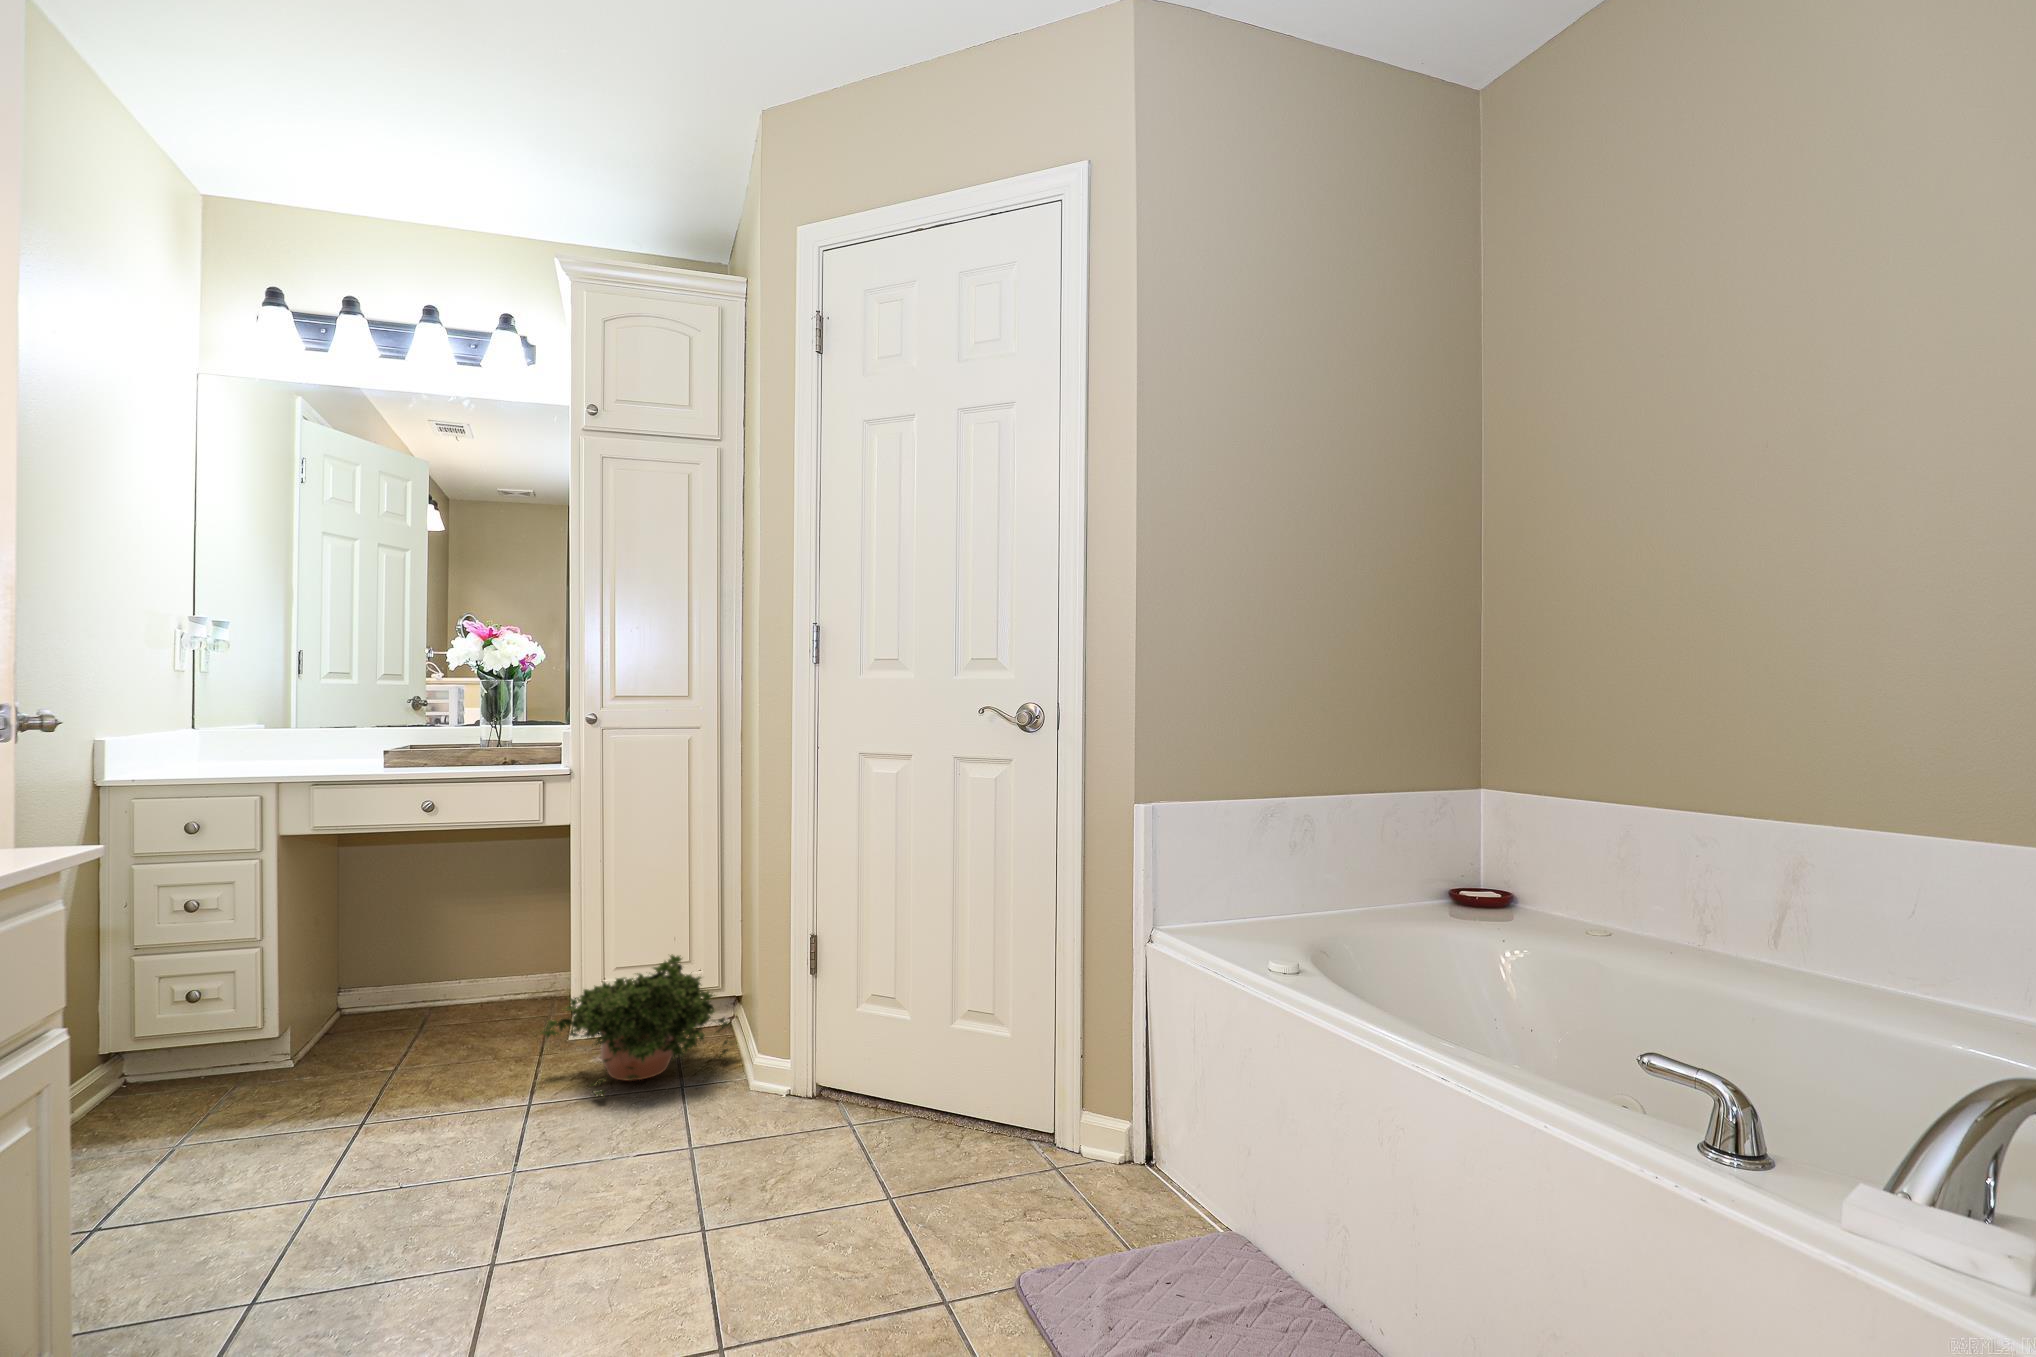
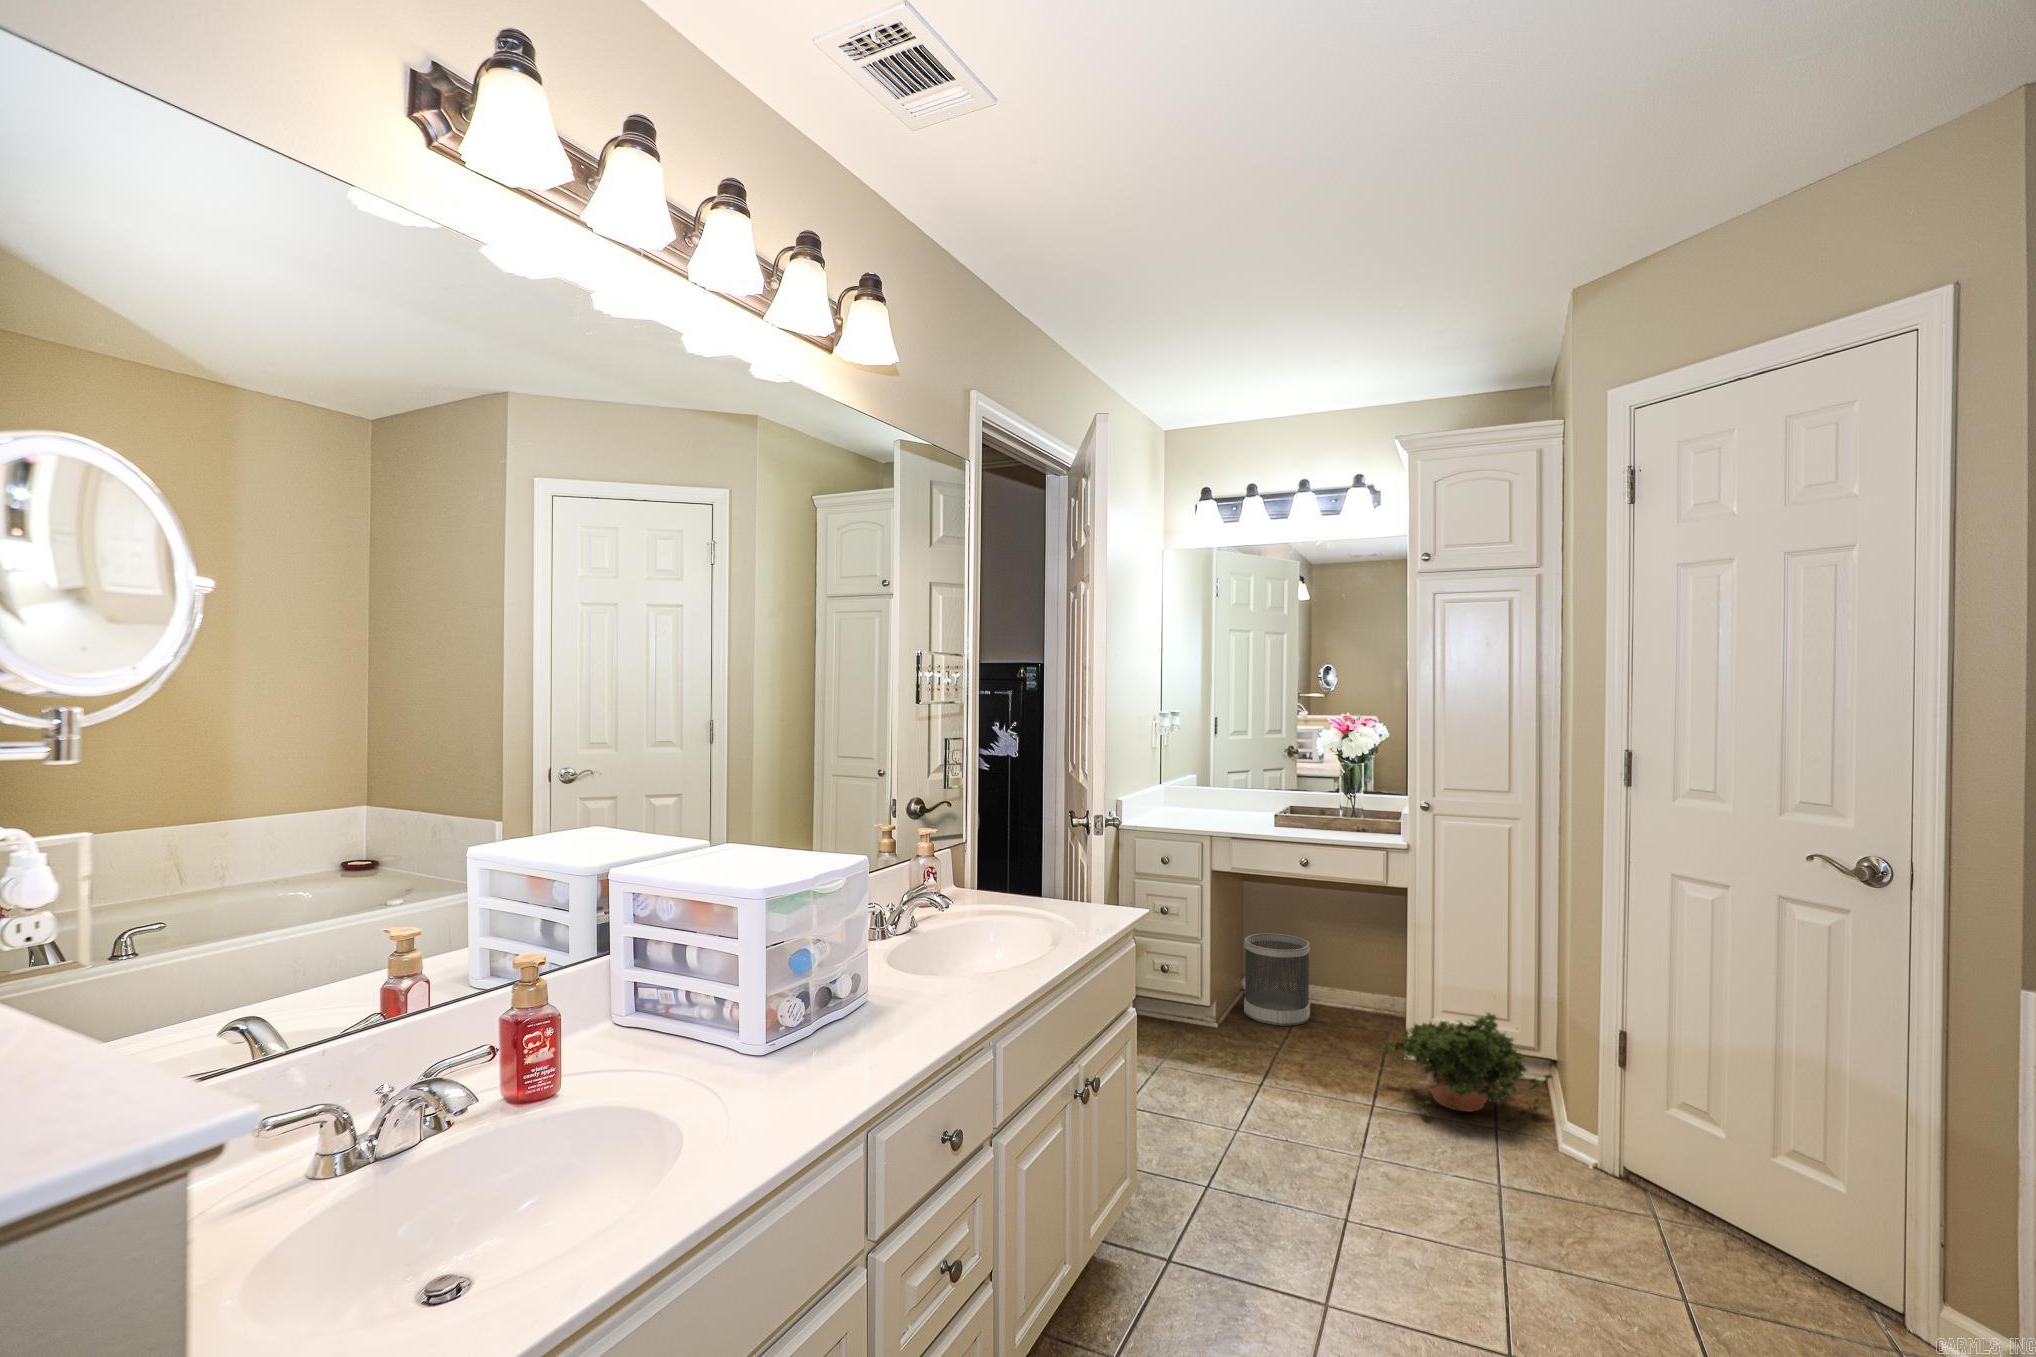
wastebasket: none [336,920,440,1048] -> present [1244,933,1310,1026]

